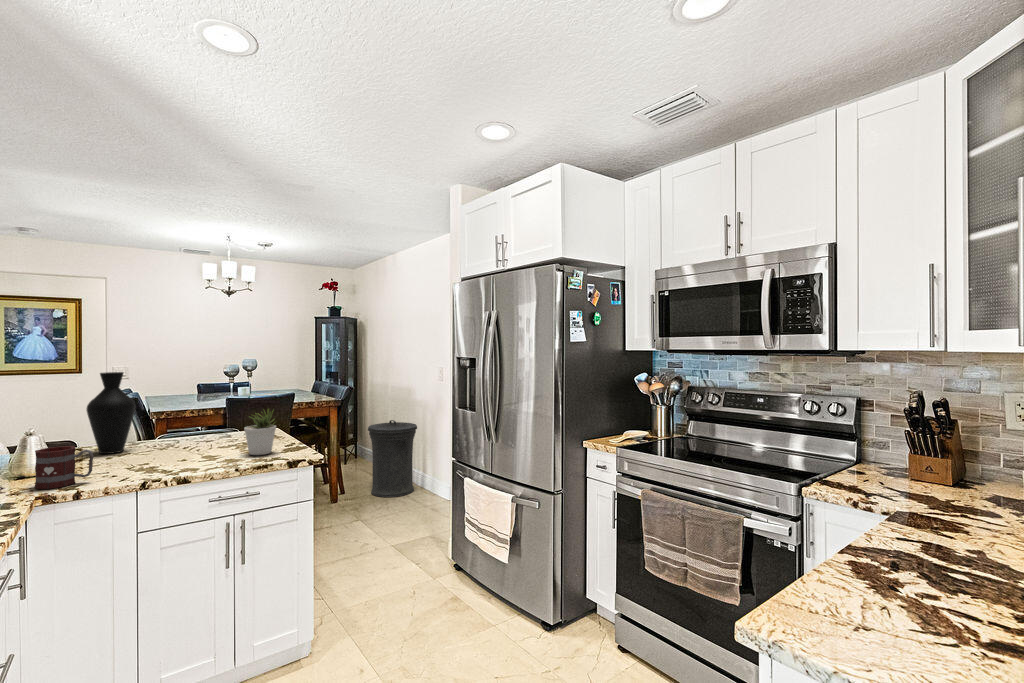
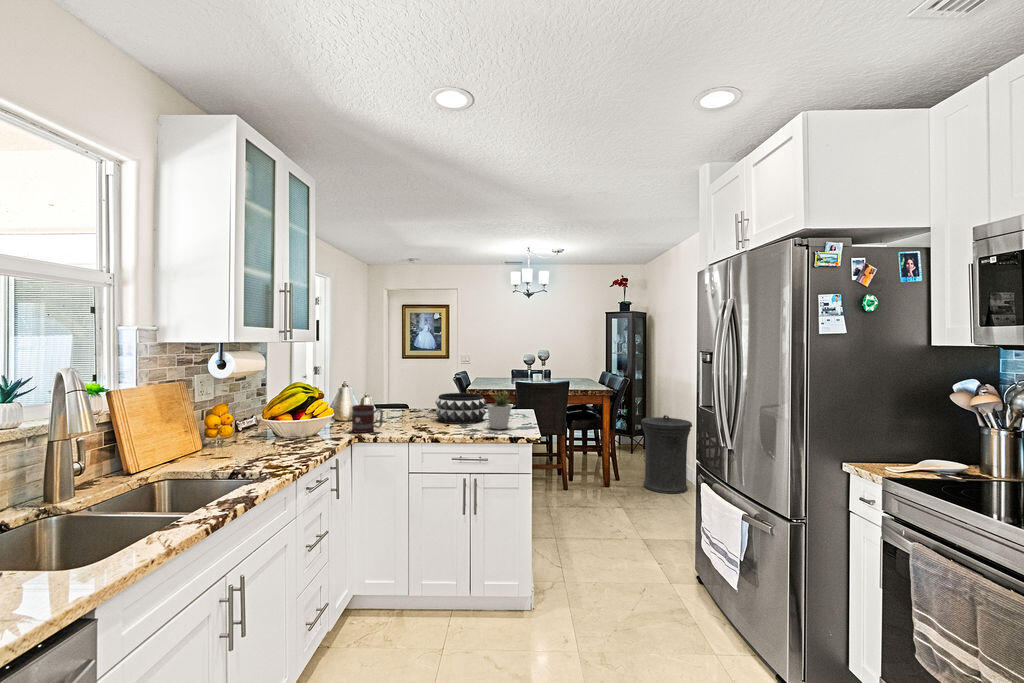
vase: present [86,372,136,454] -> none [399,355,428,415]
decorative bowl: none [157,416,231,456] -> present [435,393,486,423]

